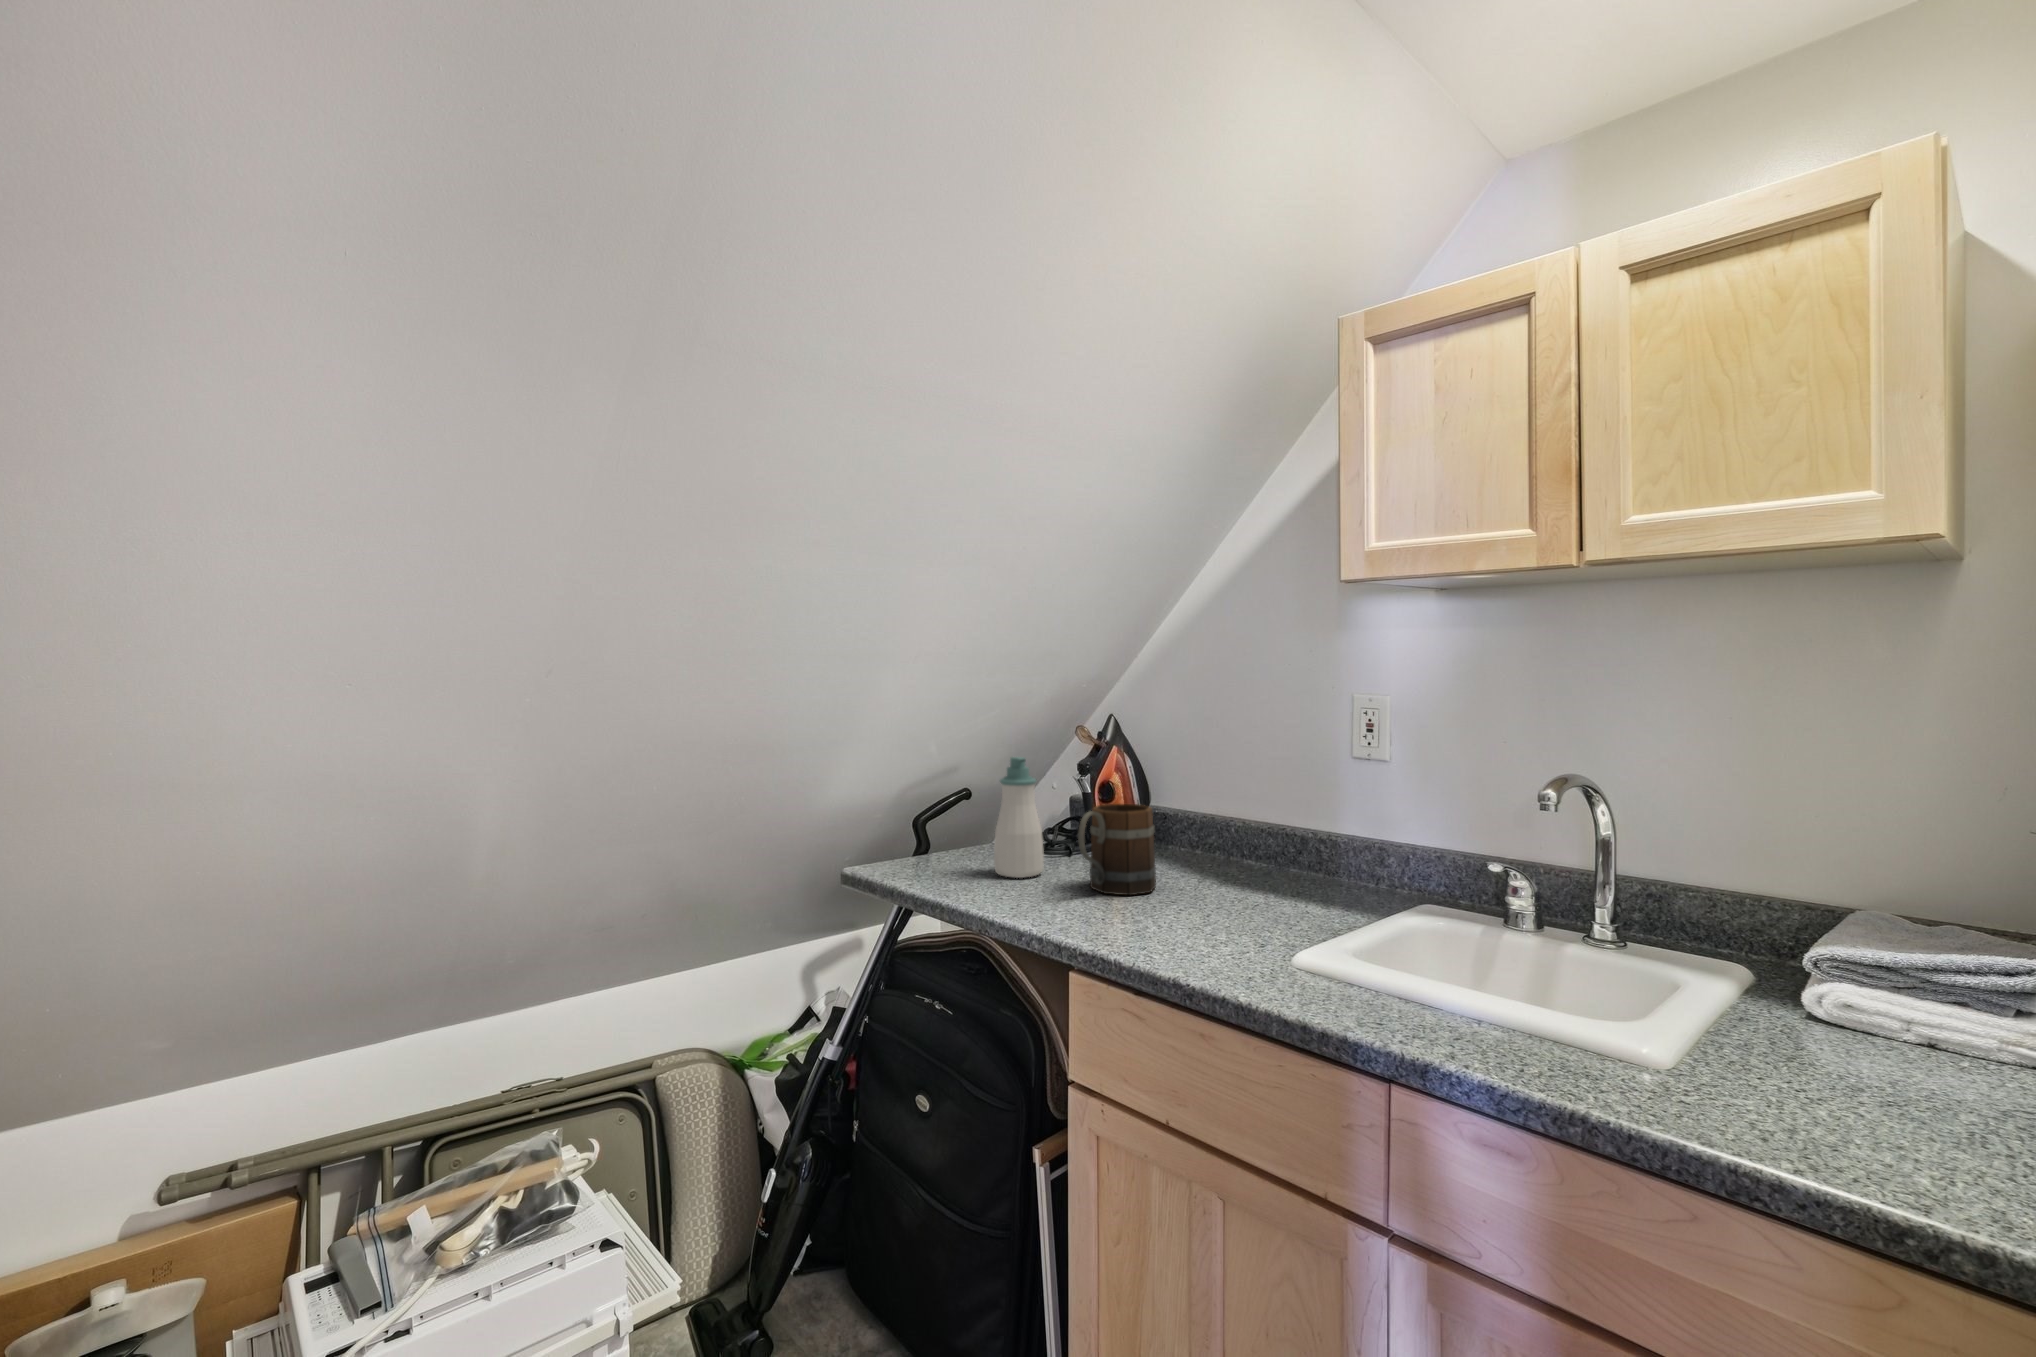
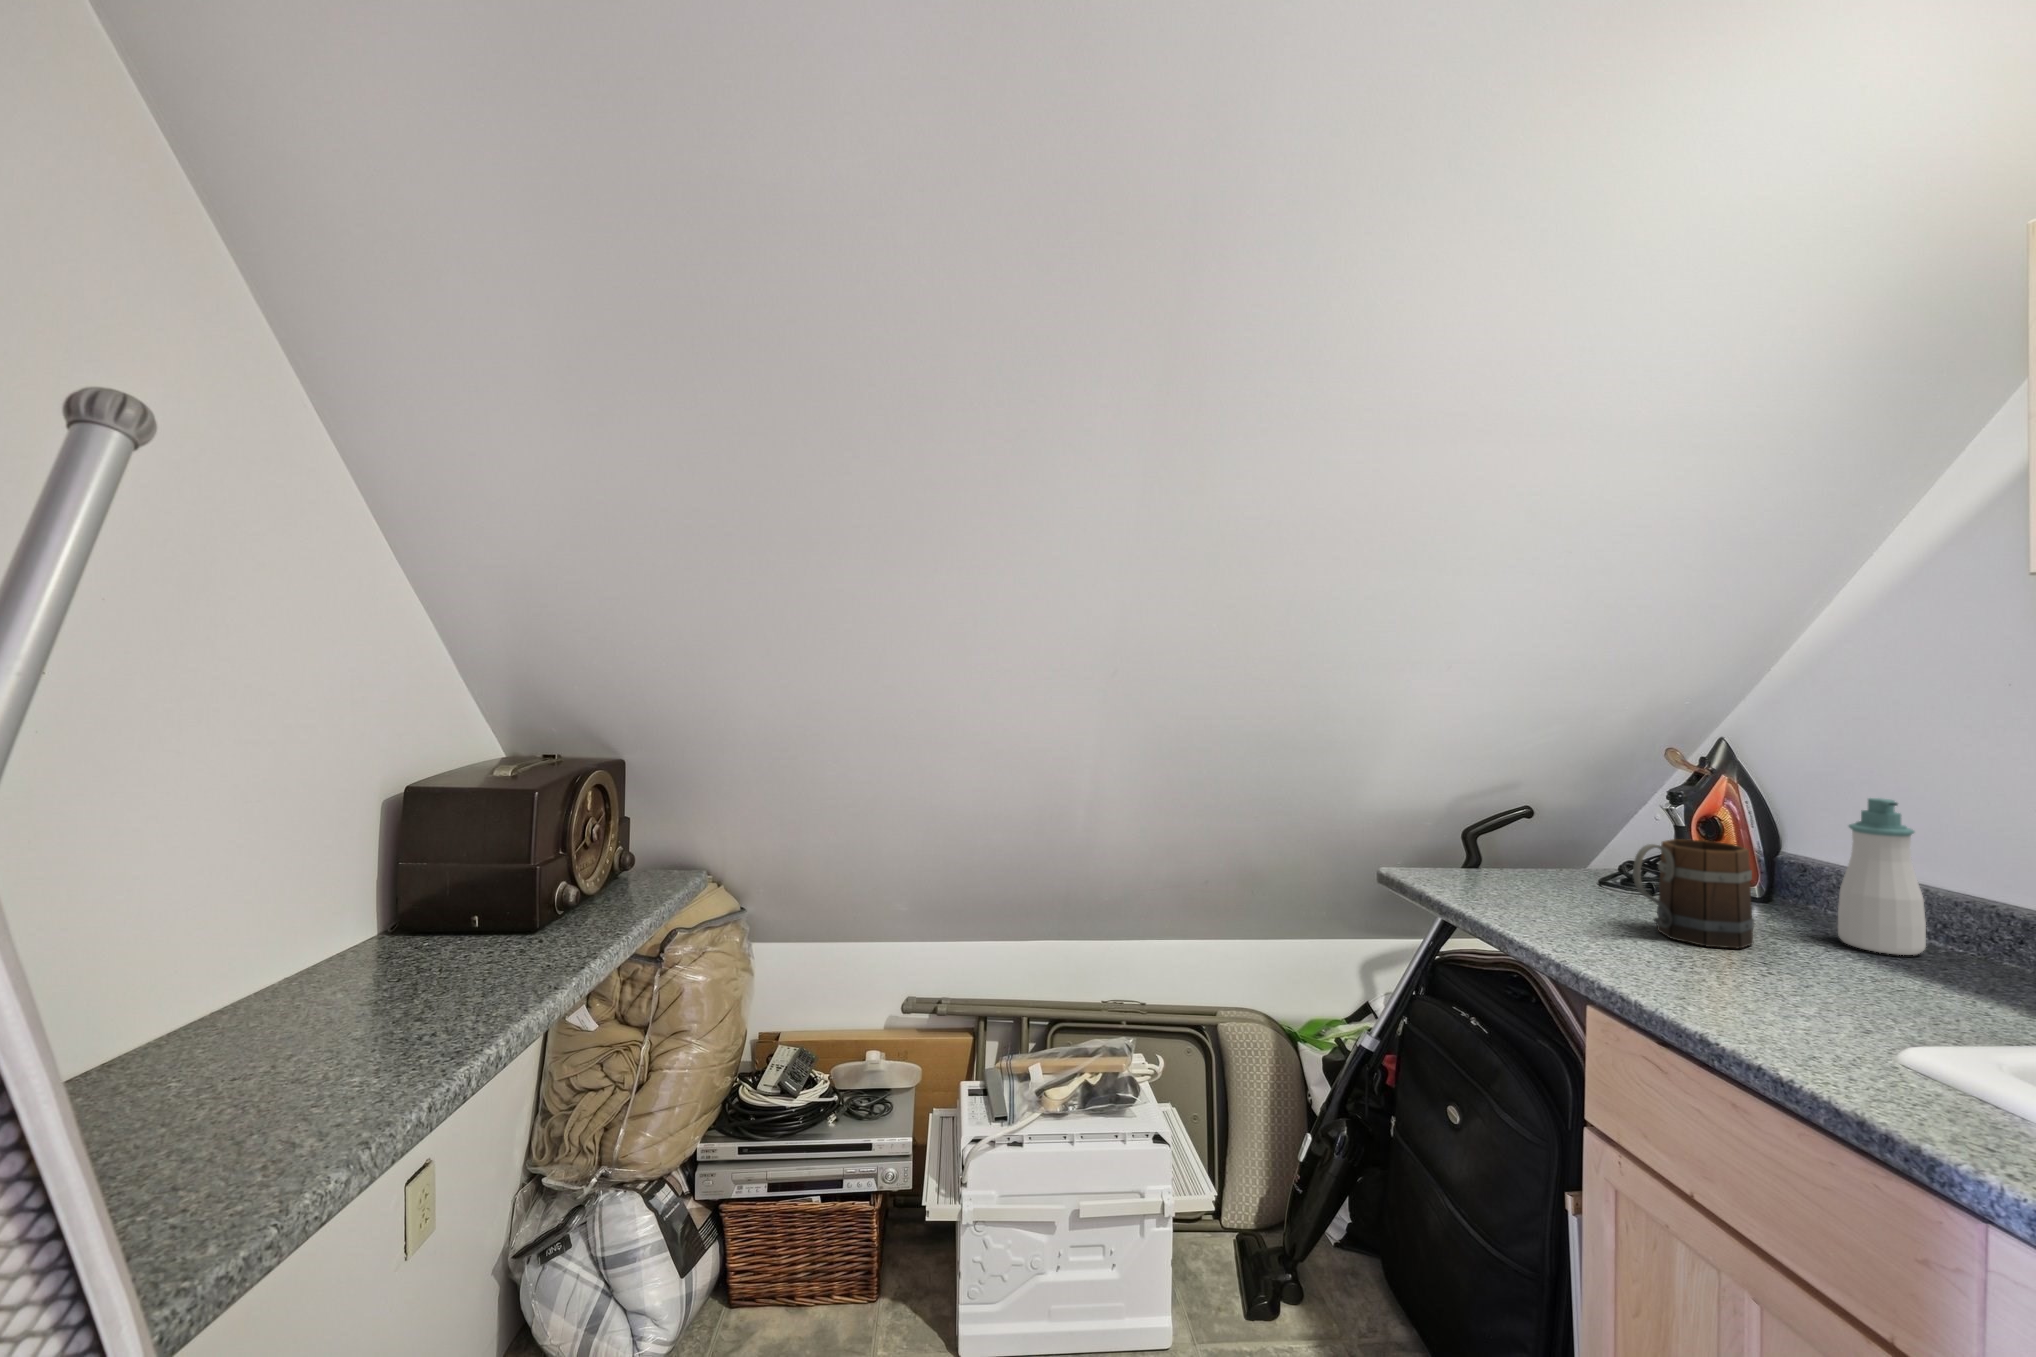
soap bottle: present [994,757,1044,878] -> present [1838,798,1926,955]

